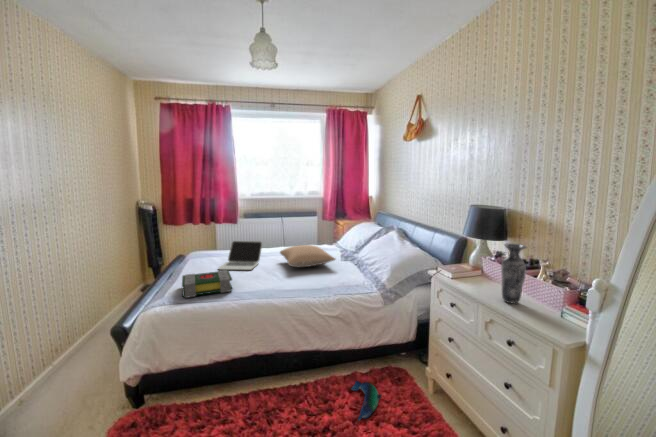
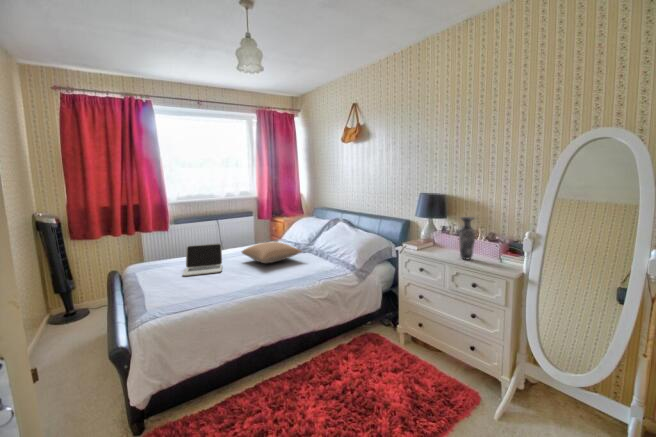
book: present [182,270,232,298] -> none [160,273,222,304]
plush toy: present [351,381,382,420] -> none [347,348,378,377]

